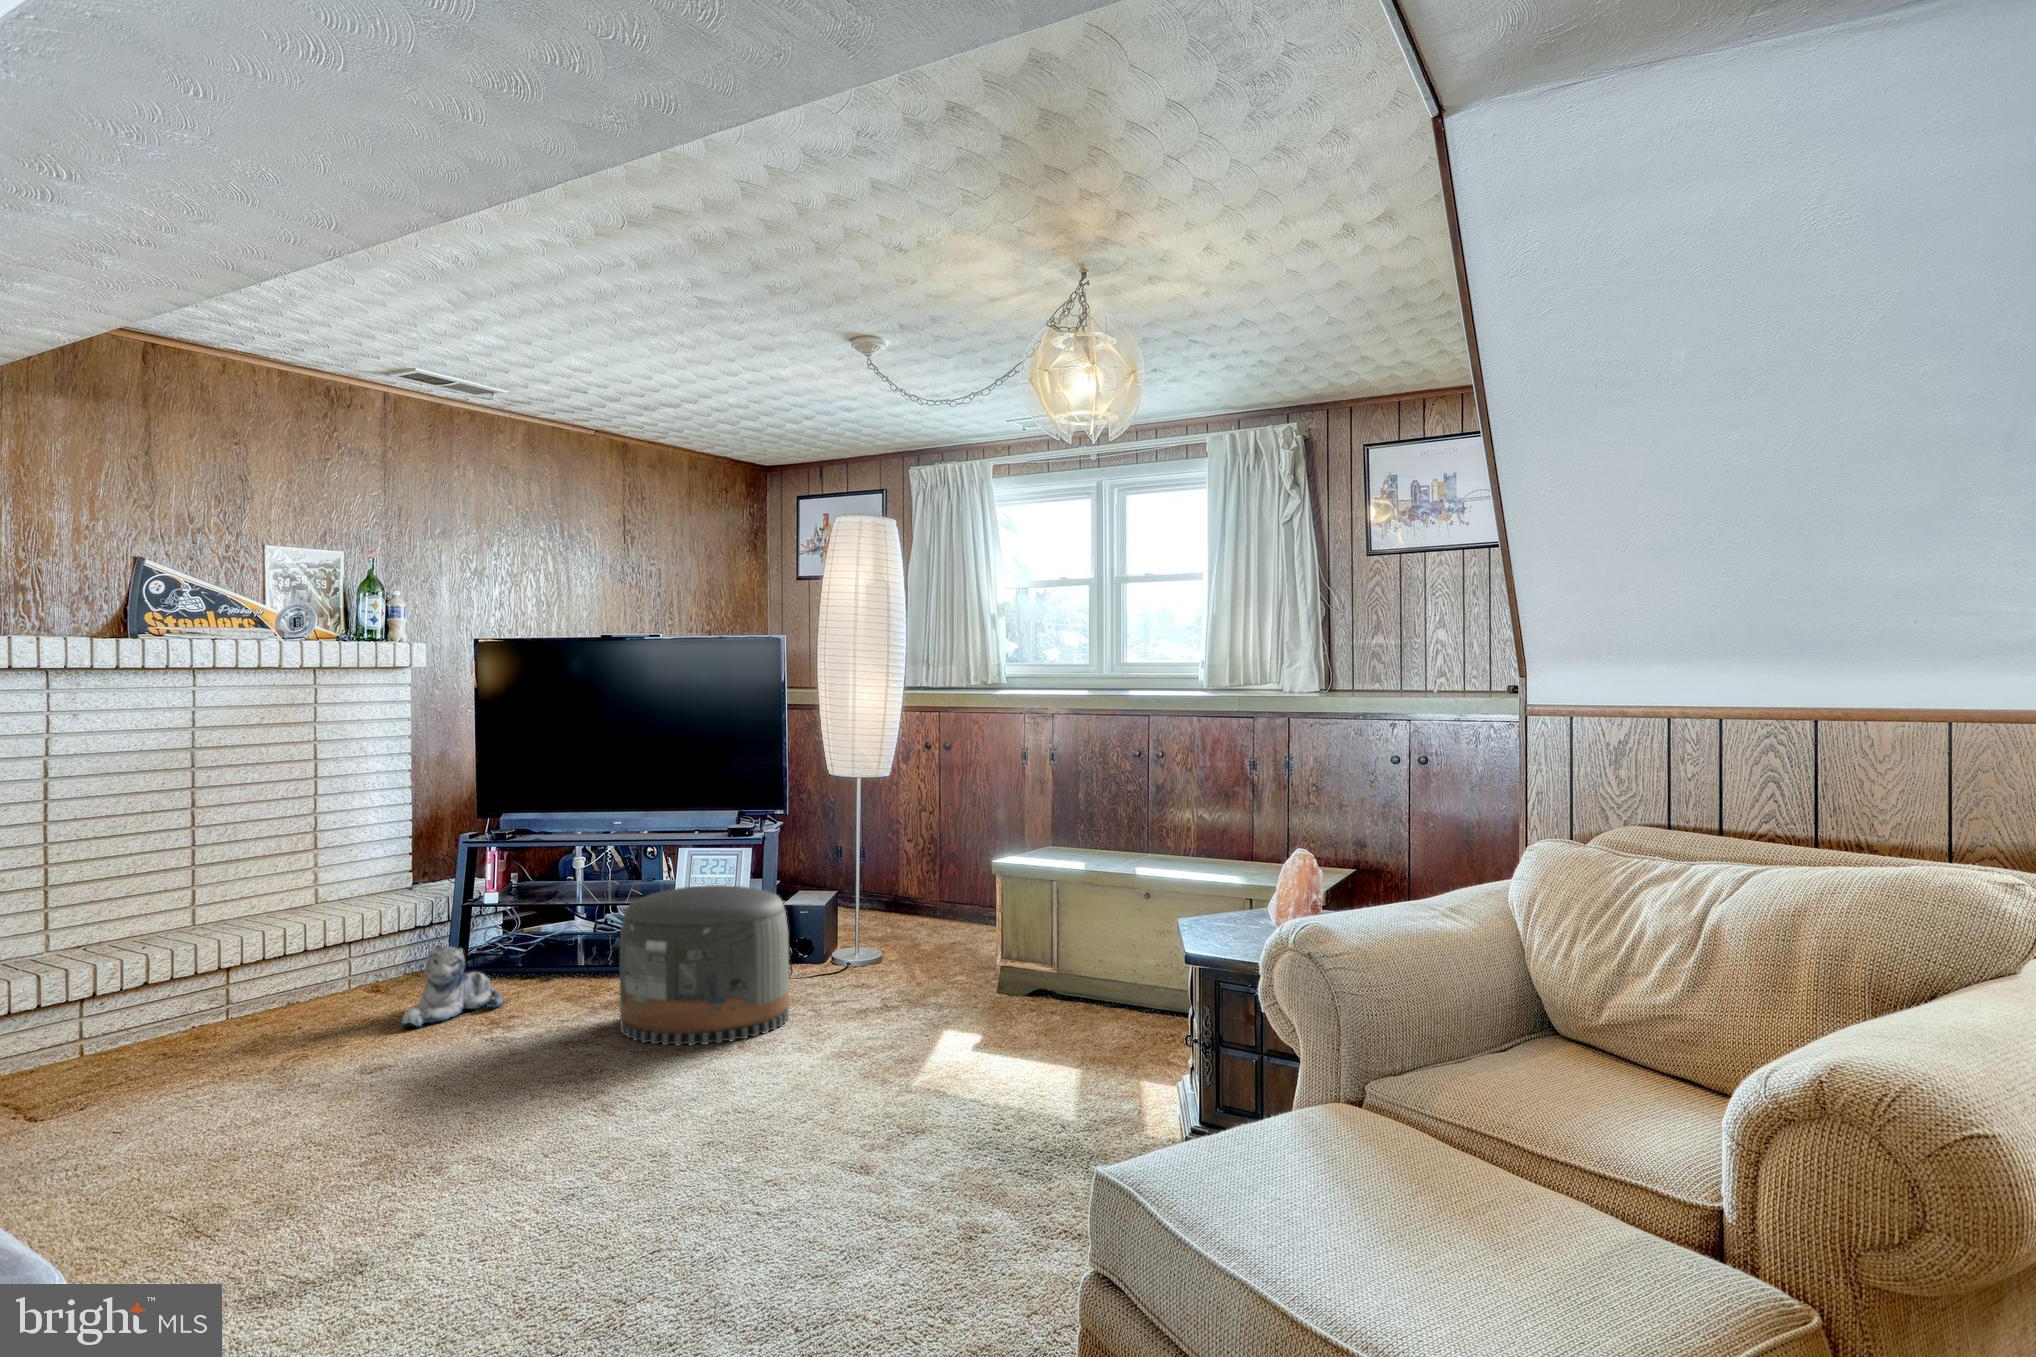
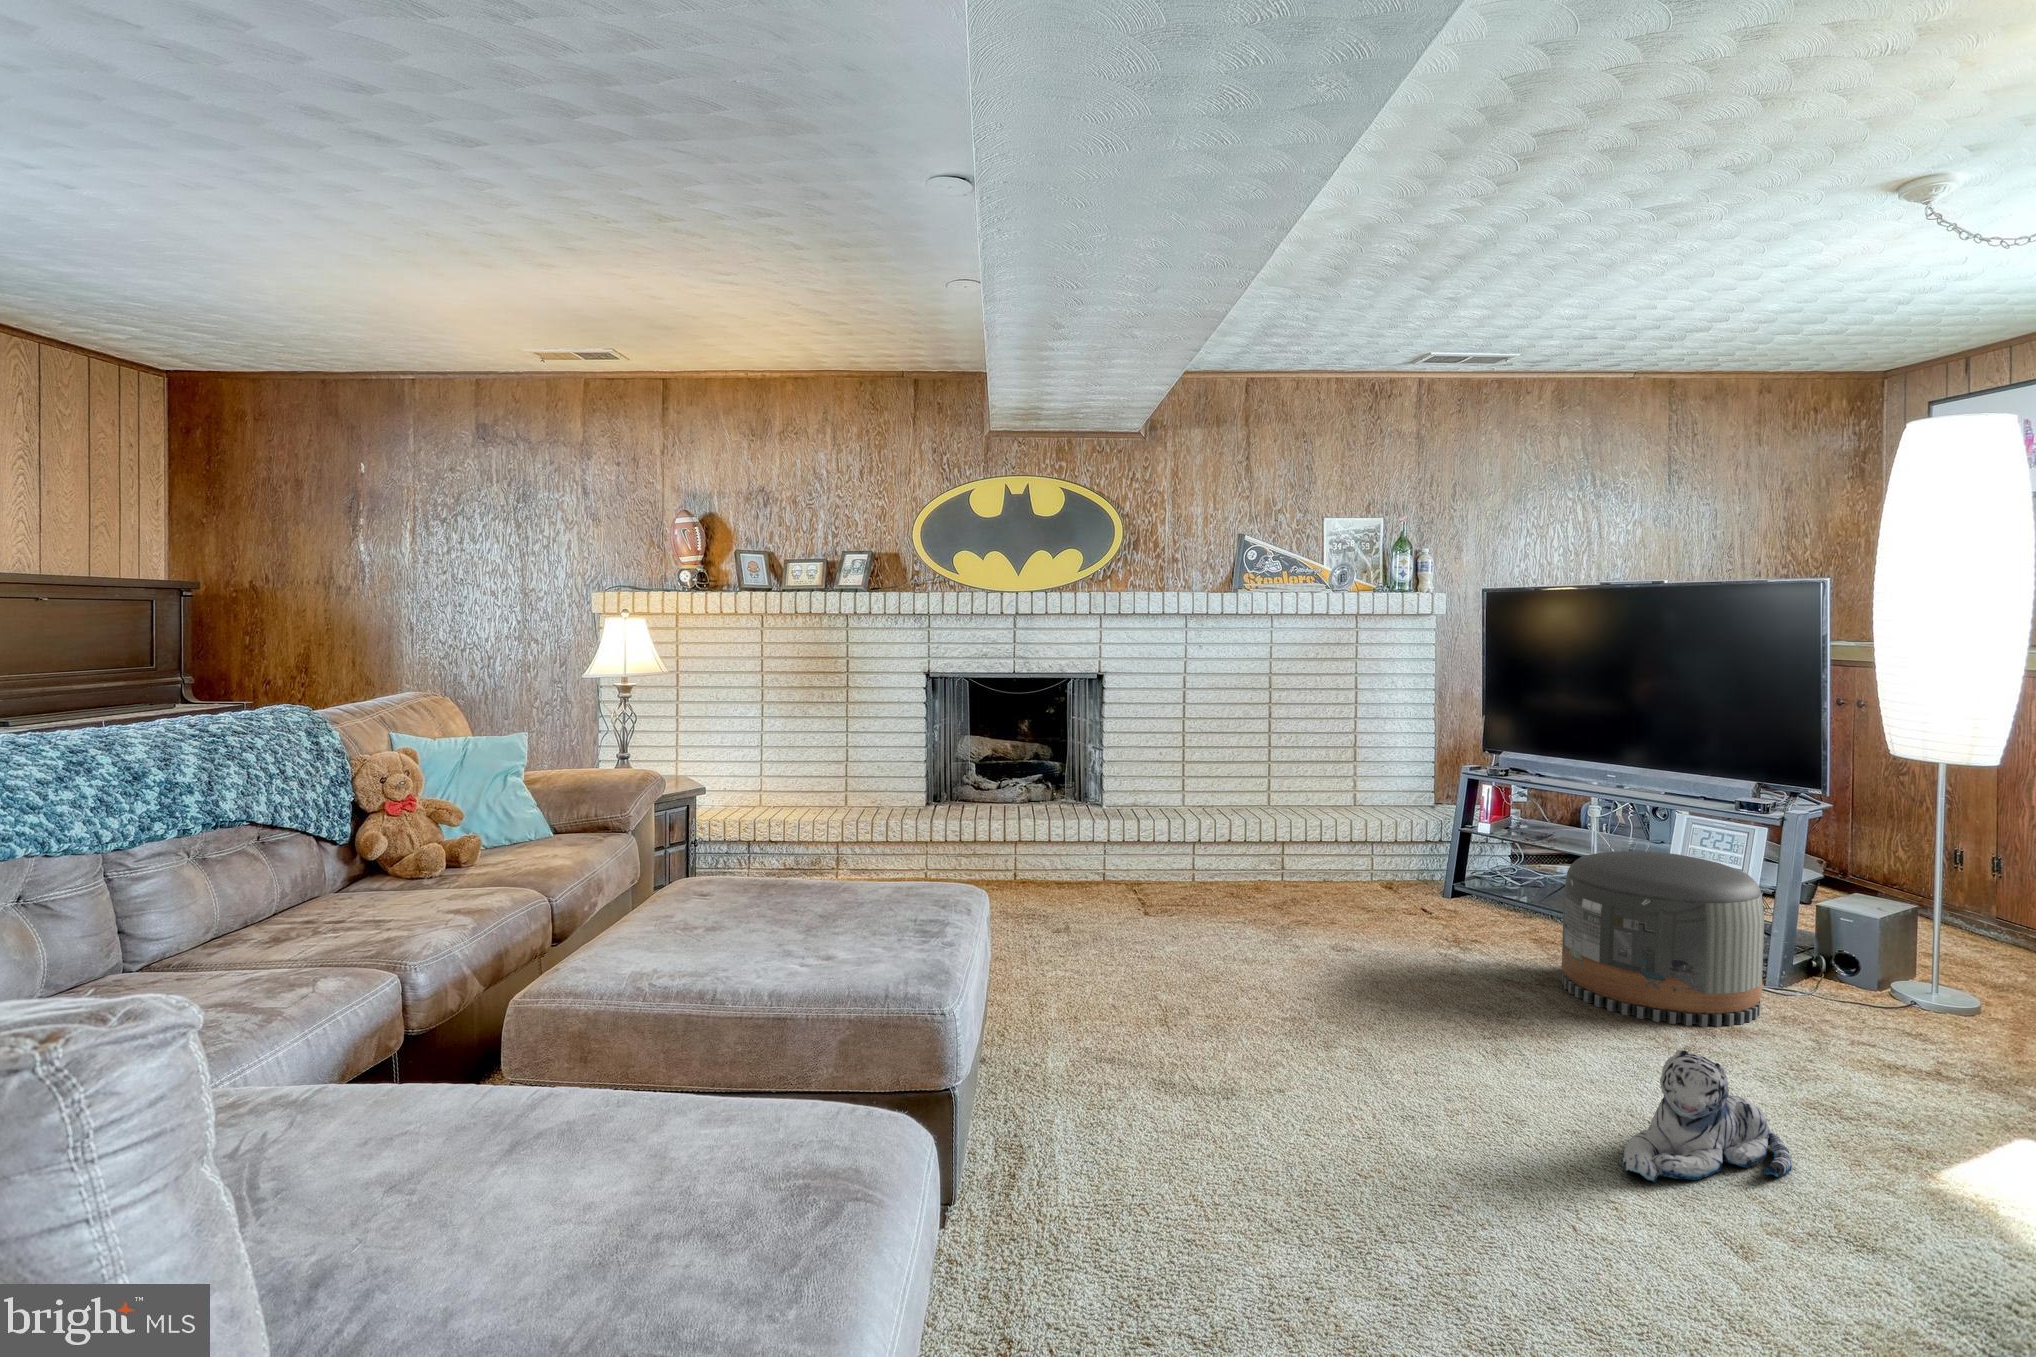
plush toy: present [402,945,504,1026] -> present [1623,1049,1792,1182]

